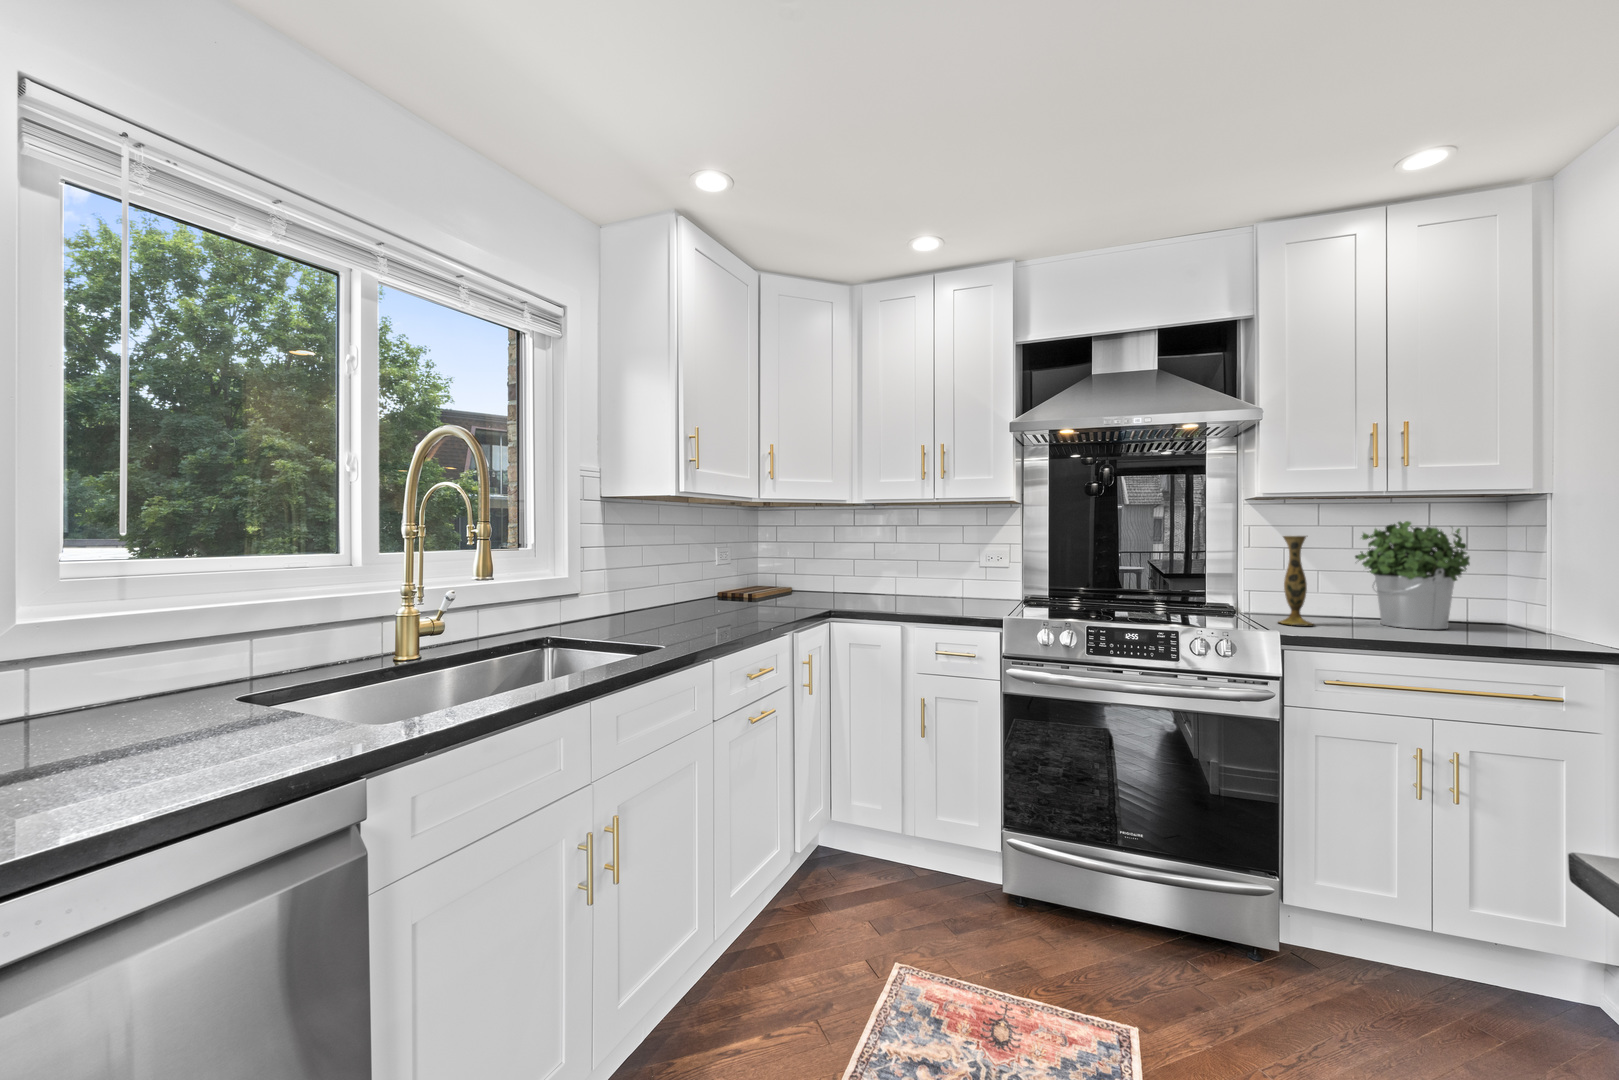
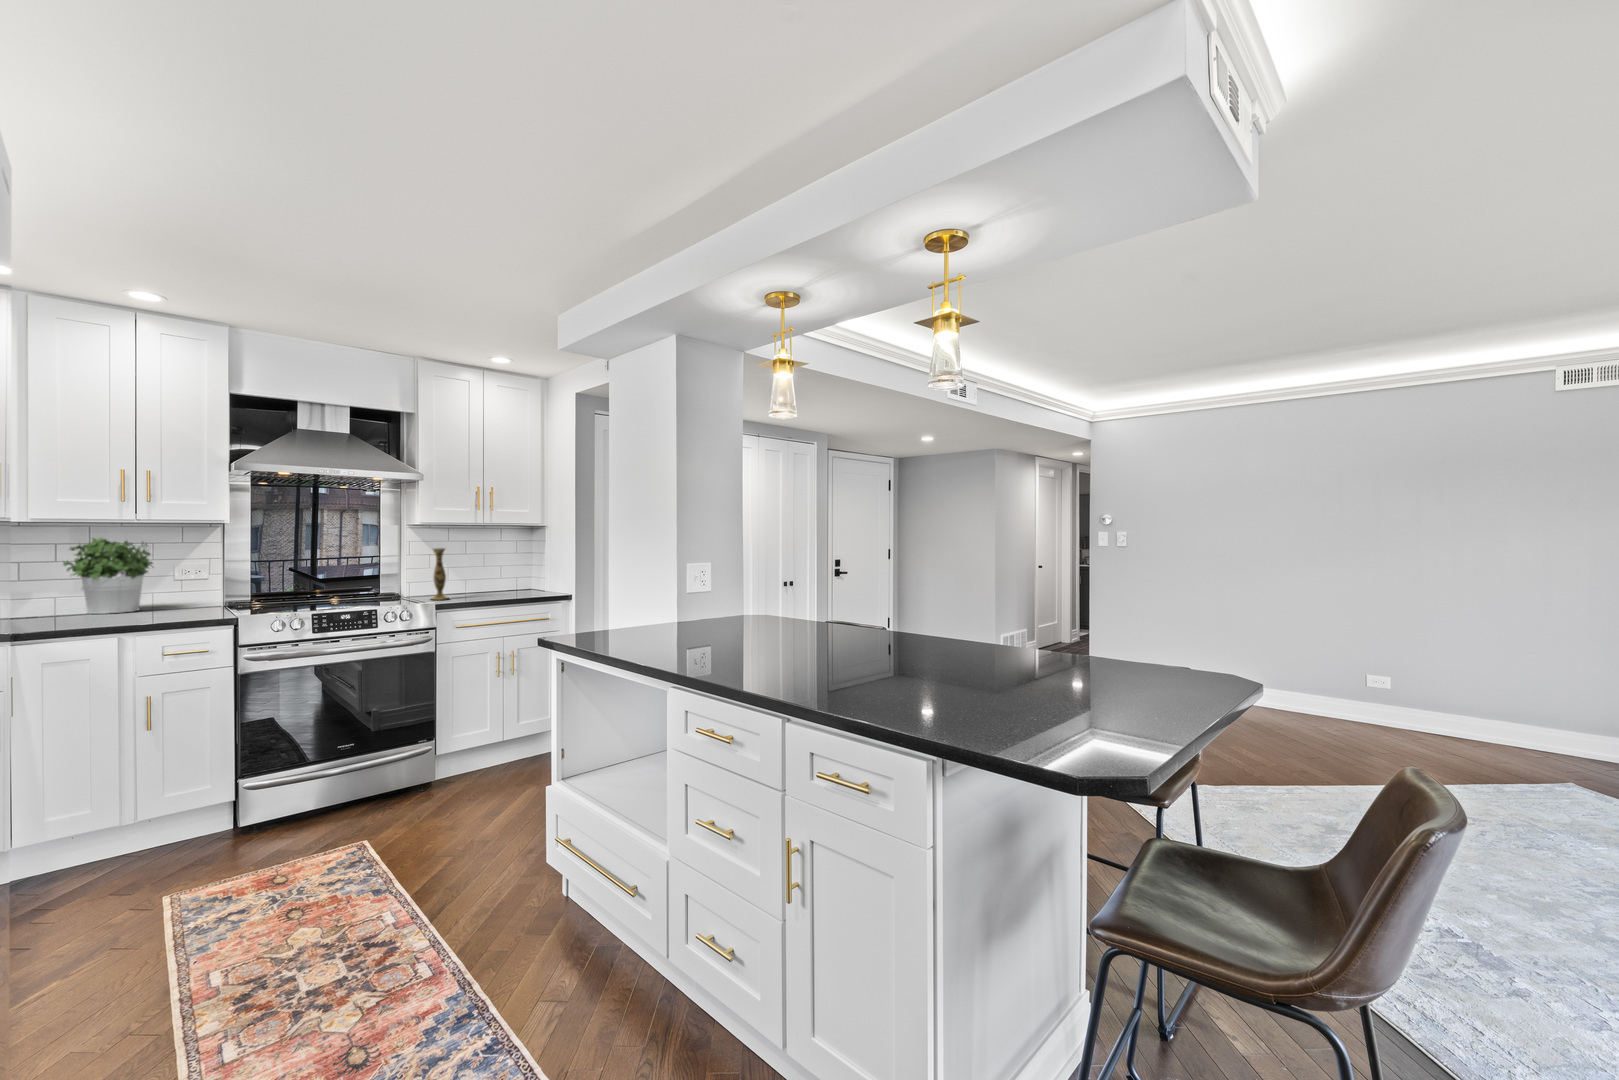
potted plant: present [1355,521,1470,629] -> present [63,538,153,614]

